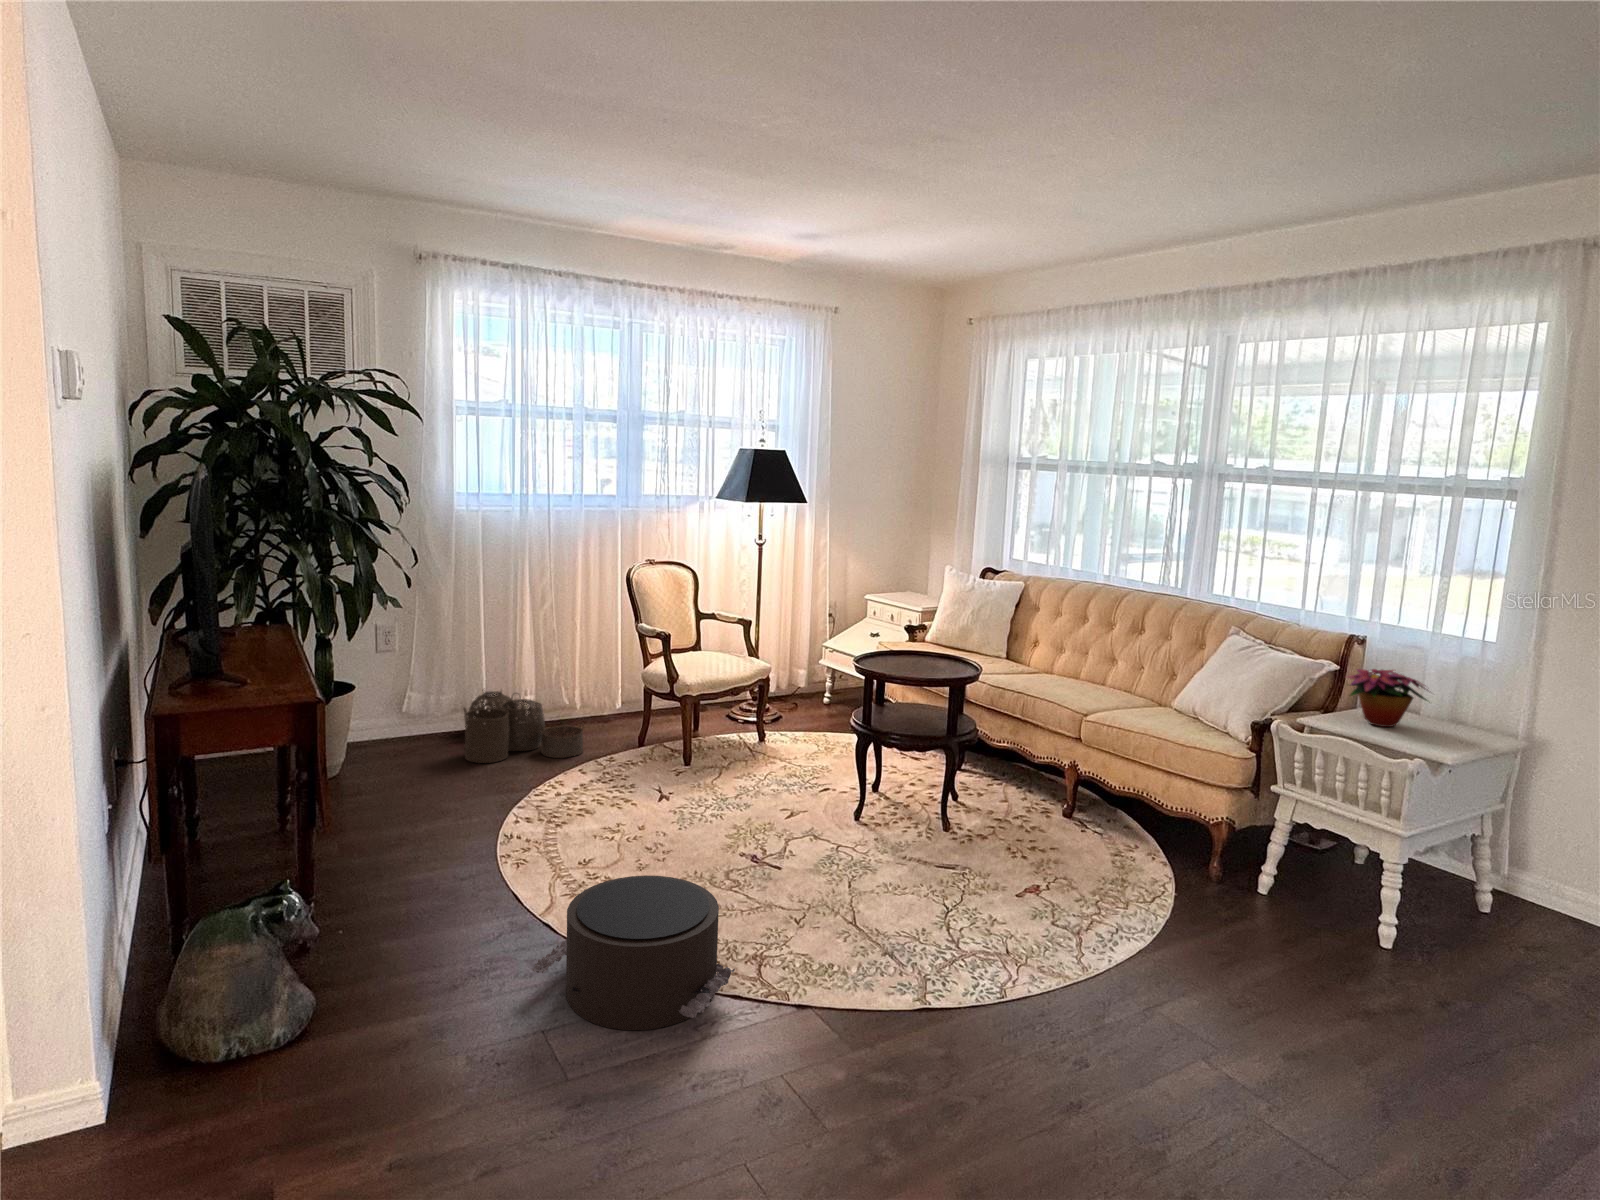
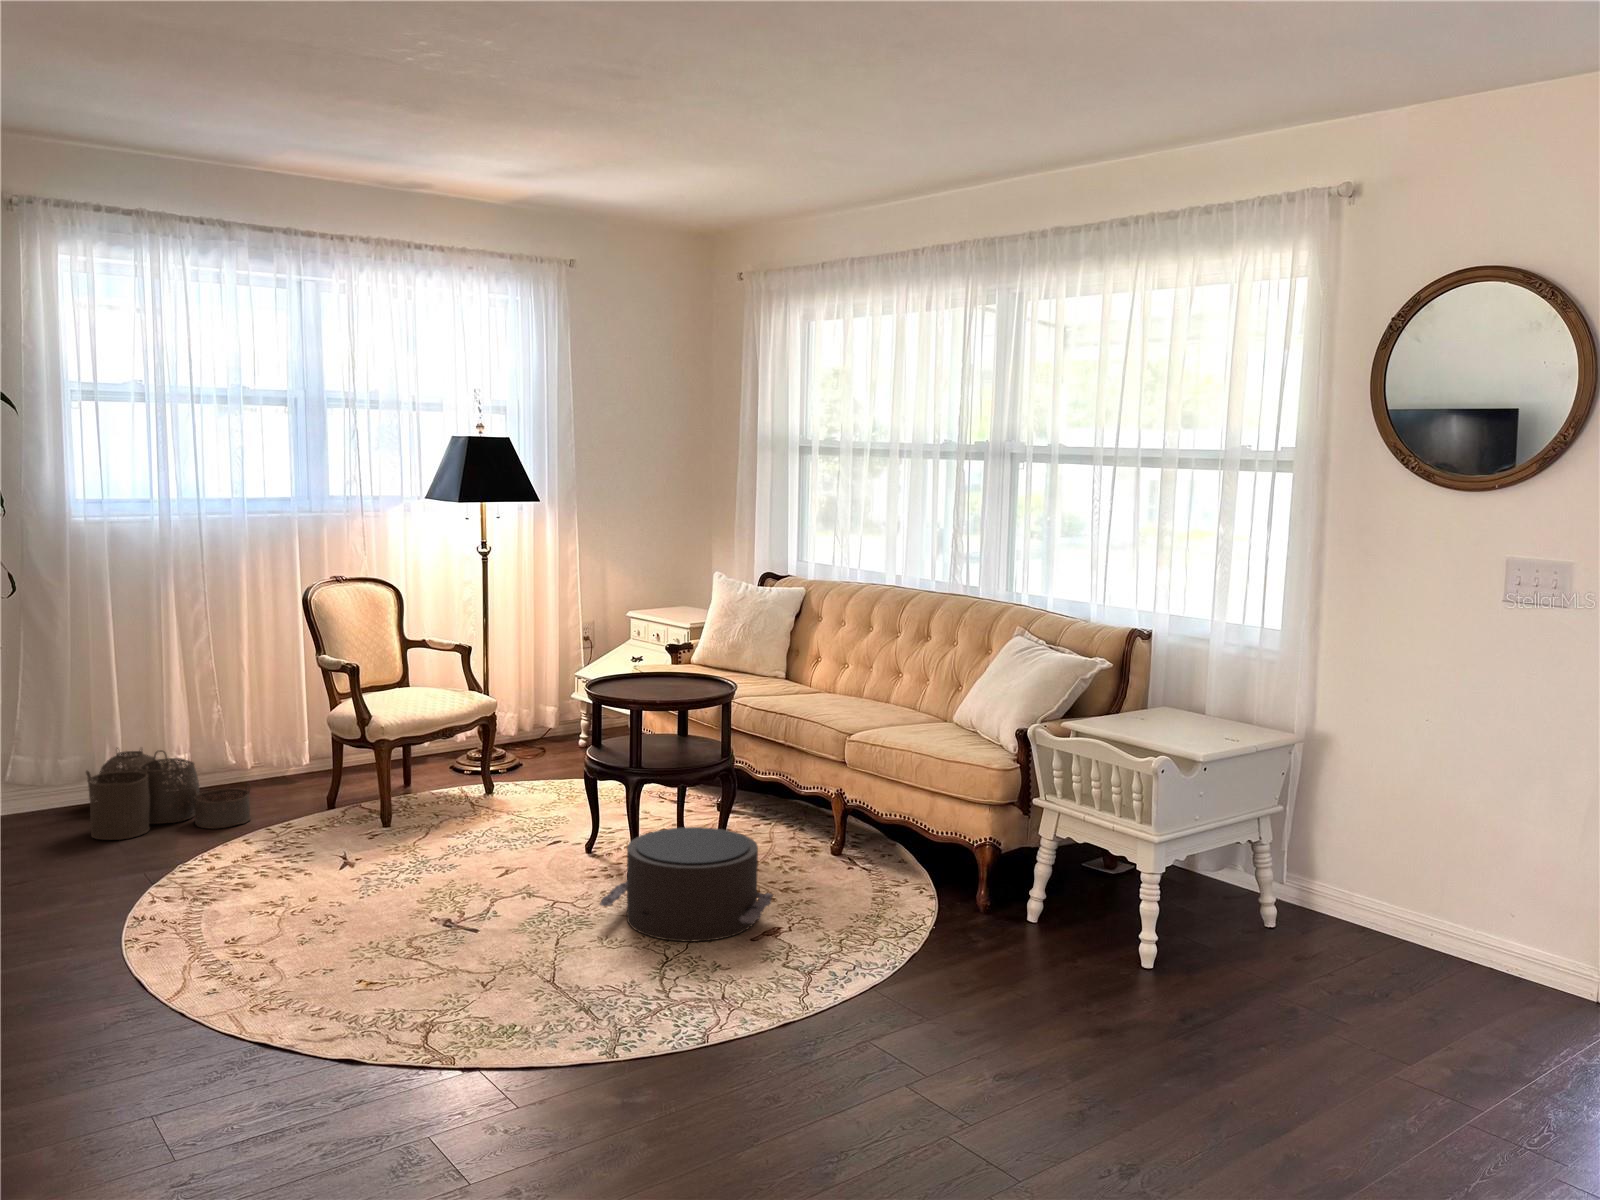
flower arrangement: present [1347,669,1428,727] -> none [1110,663,1204,727]
pouf: present [531,875,735,1030] -> present [600,827,773,942]

